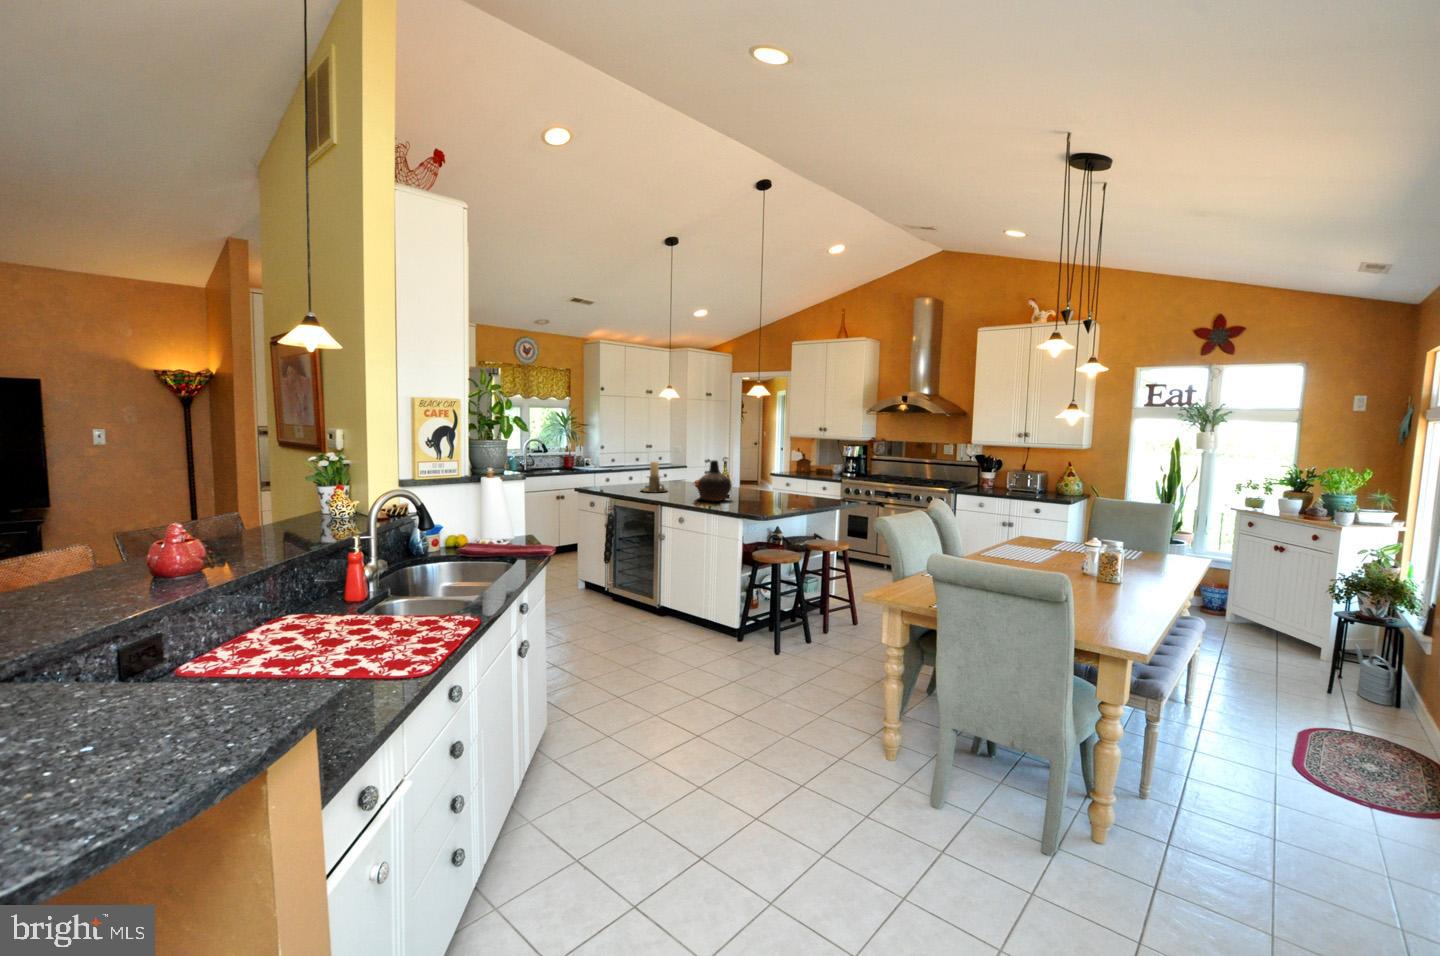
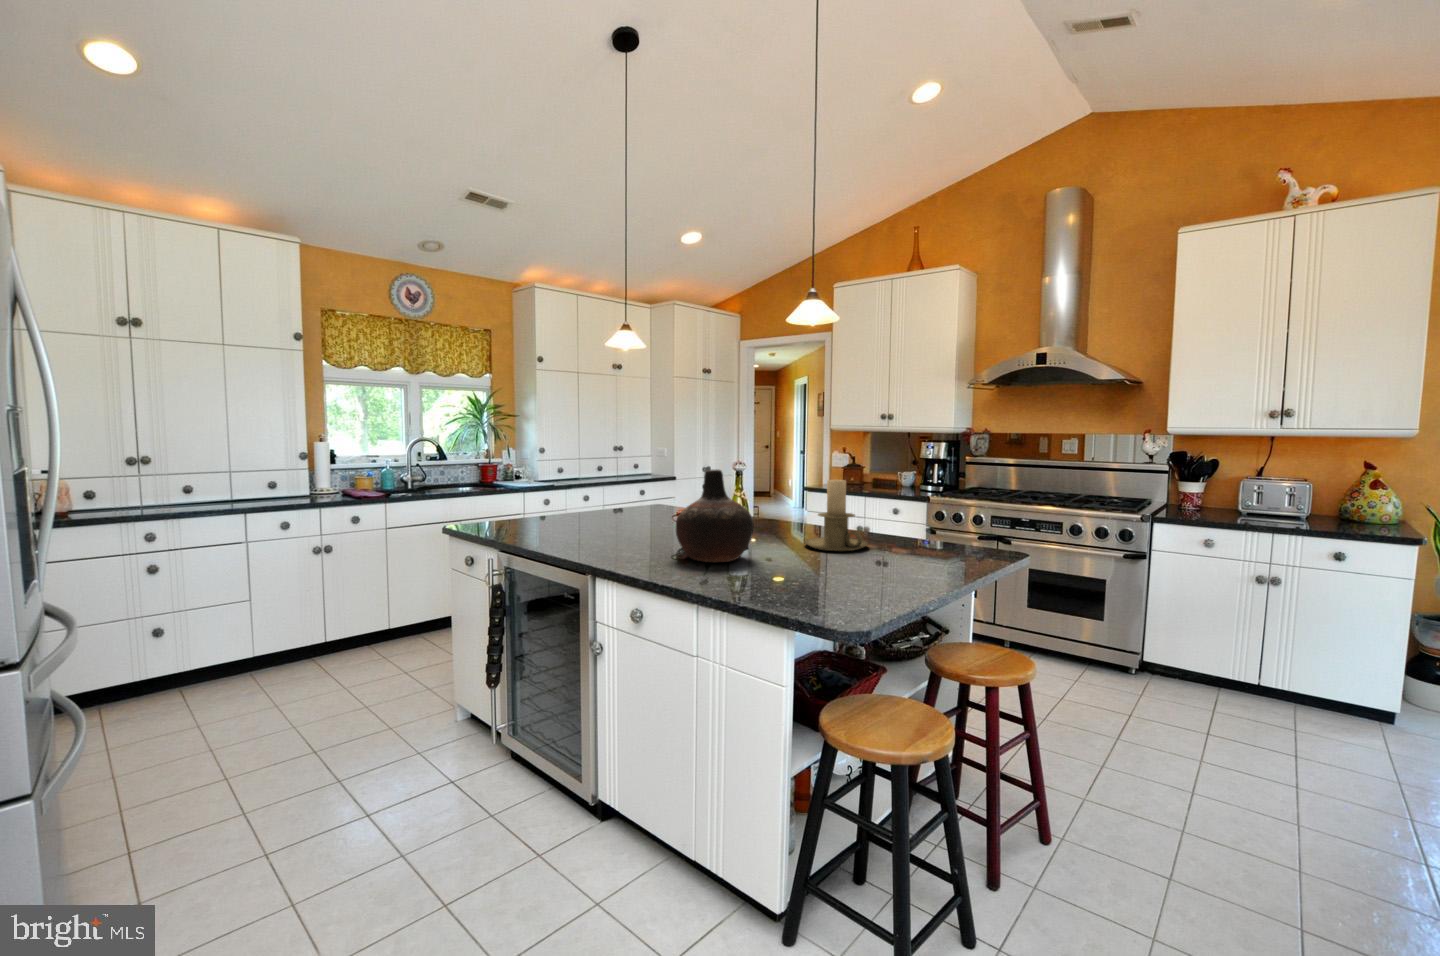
candle holder: present [641,462,667,492] -> present [804,480,868,551]

